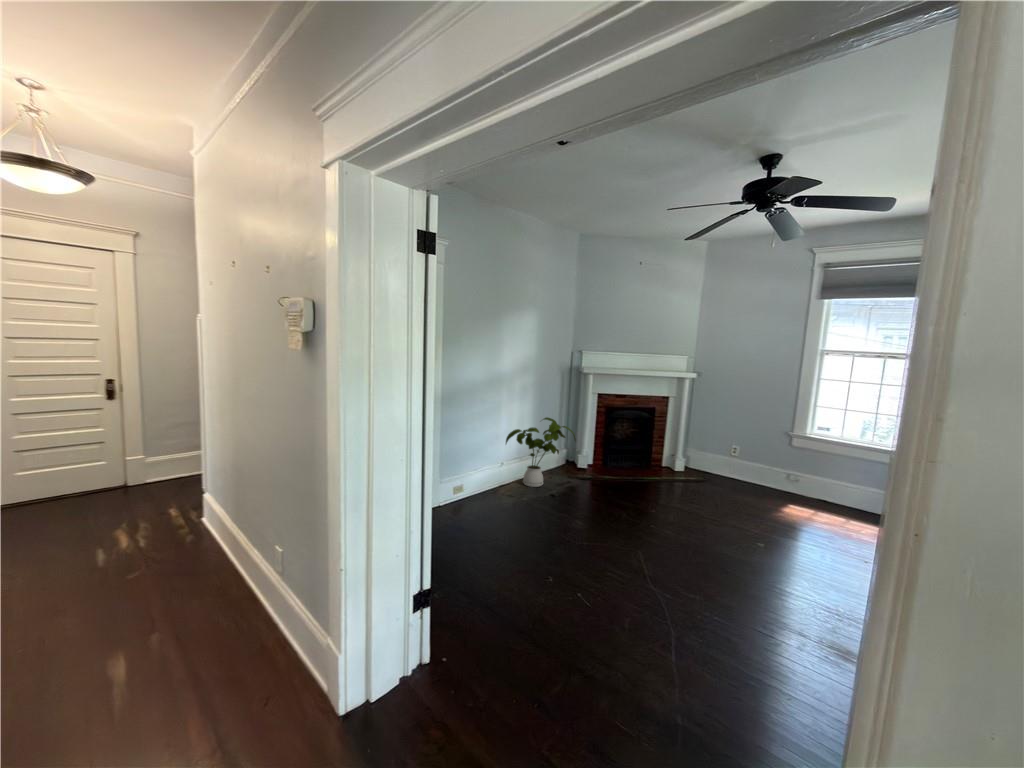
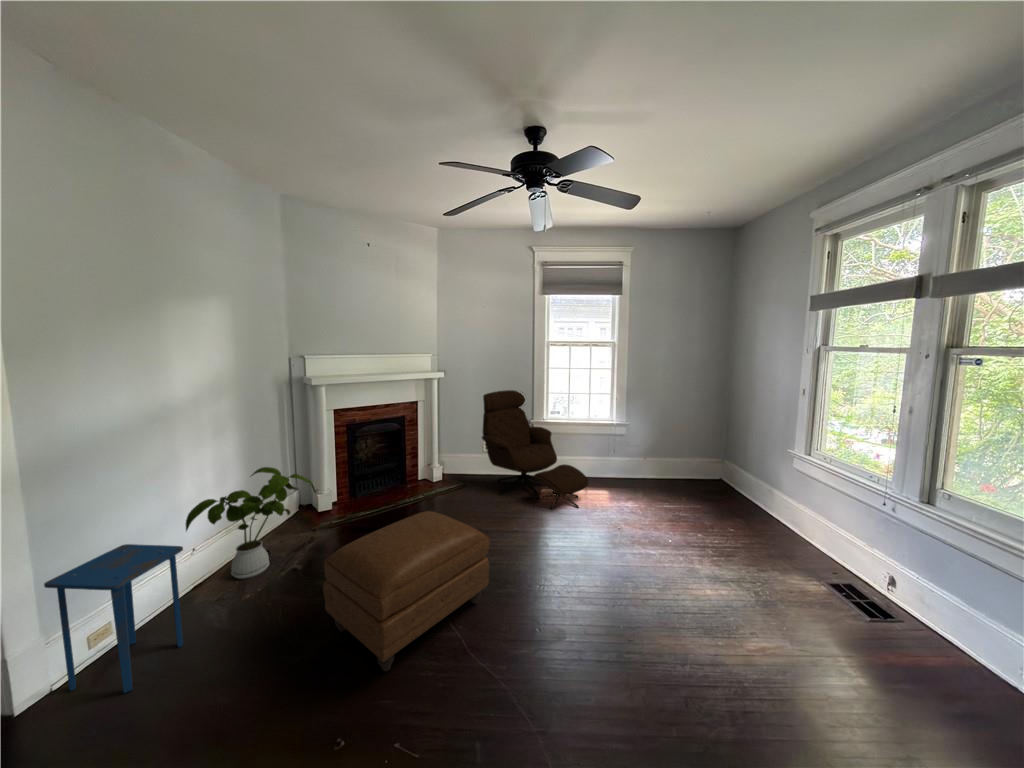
lounge chair: none [726,397,849,529] -> present [482,390,588,509]
side table: none [455,439,505,509] -> present [44,544,183,693]
ottoman: none [570,468,693,550] -> present [323,511,490,671]

